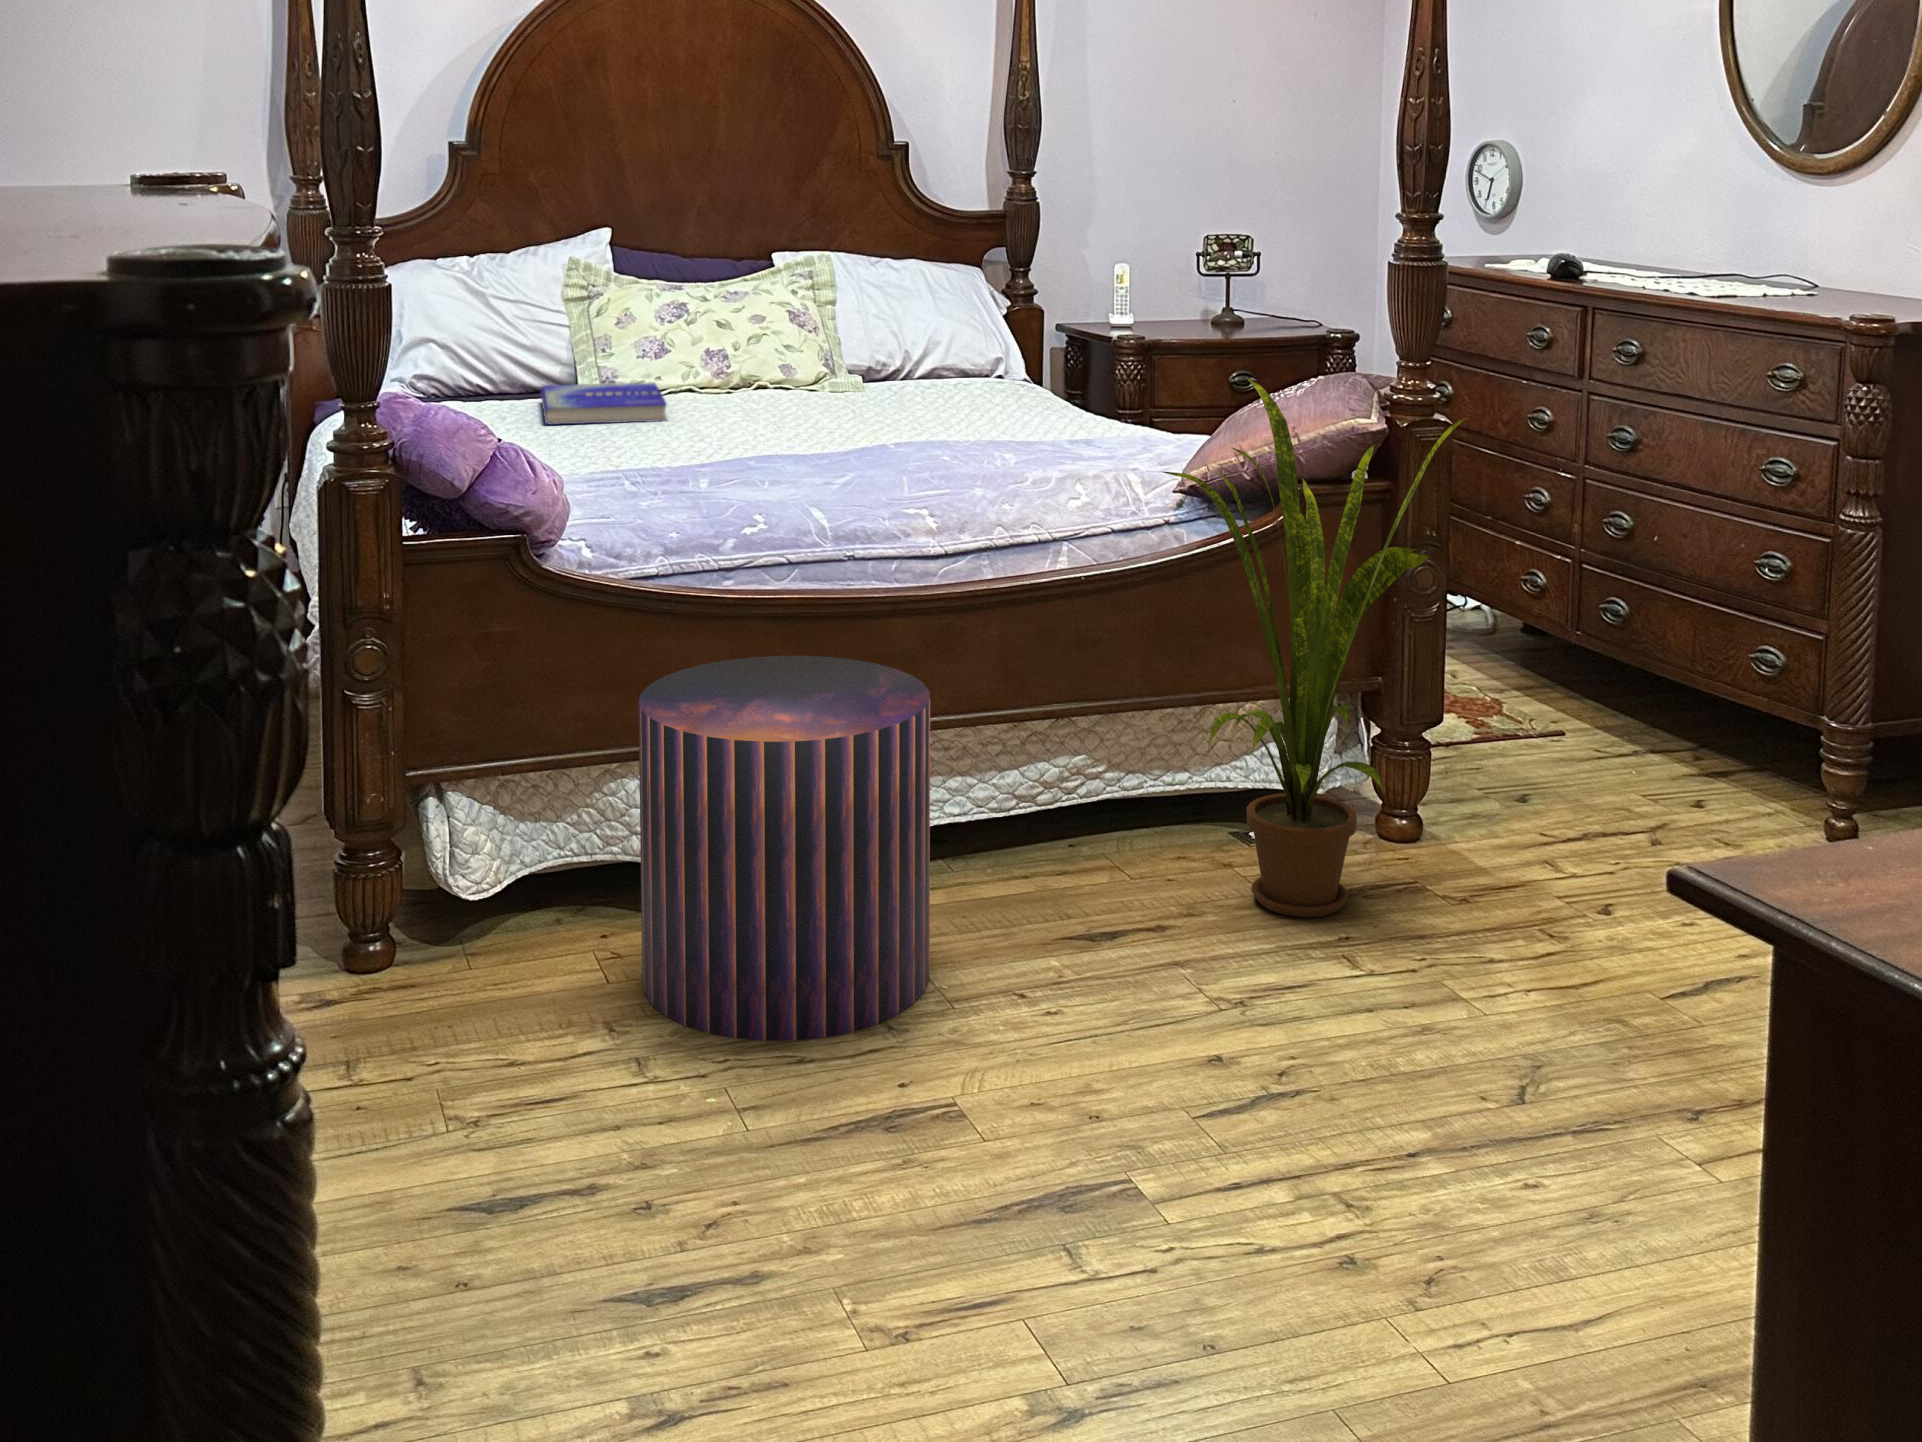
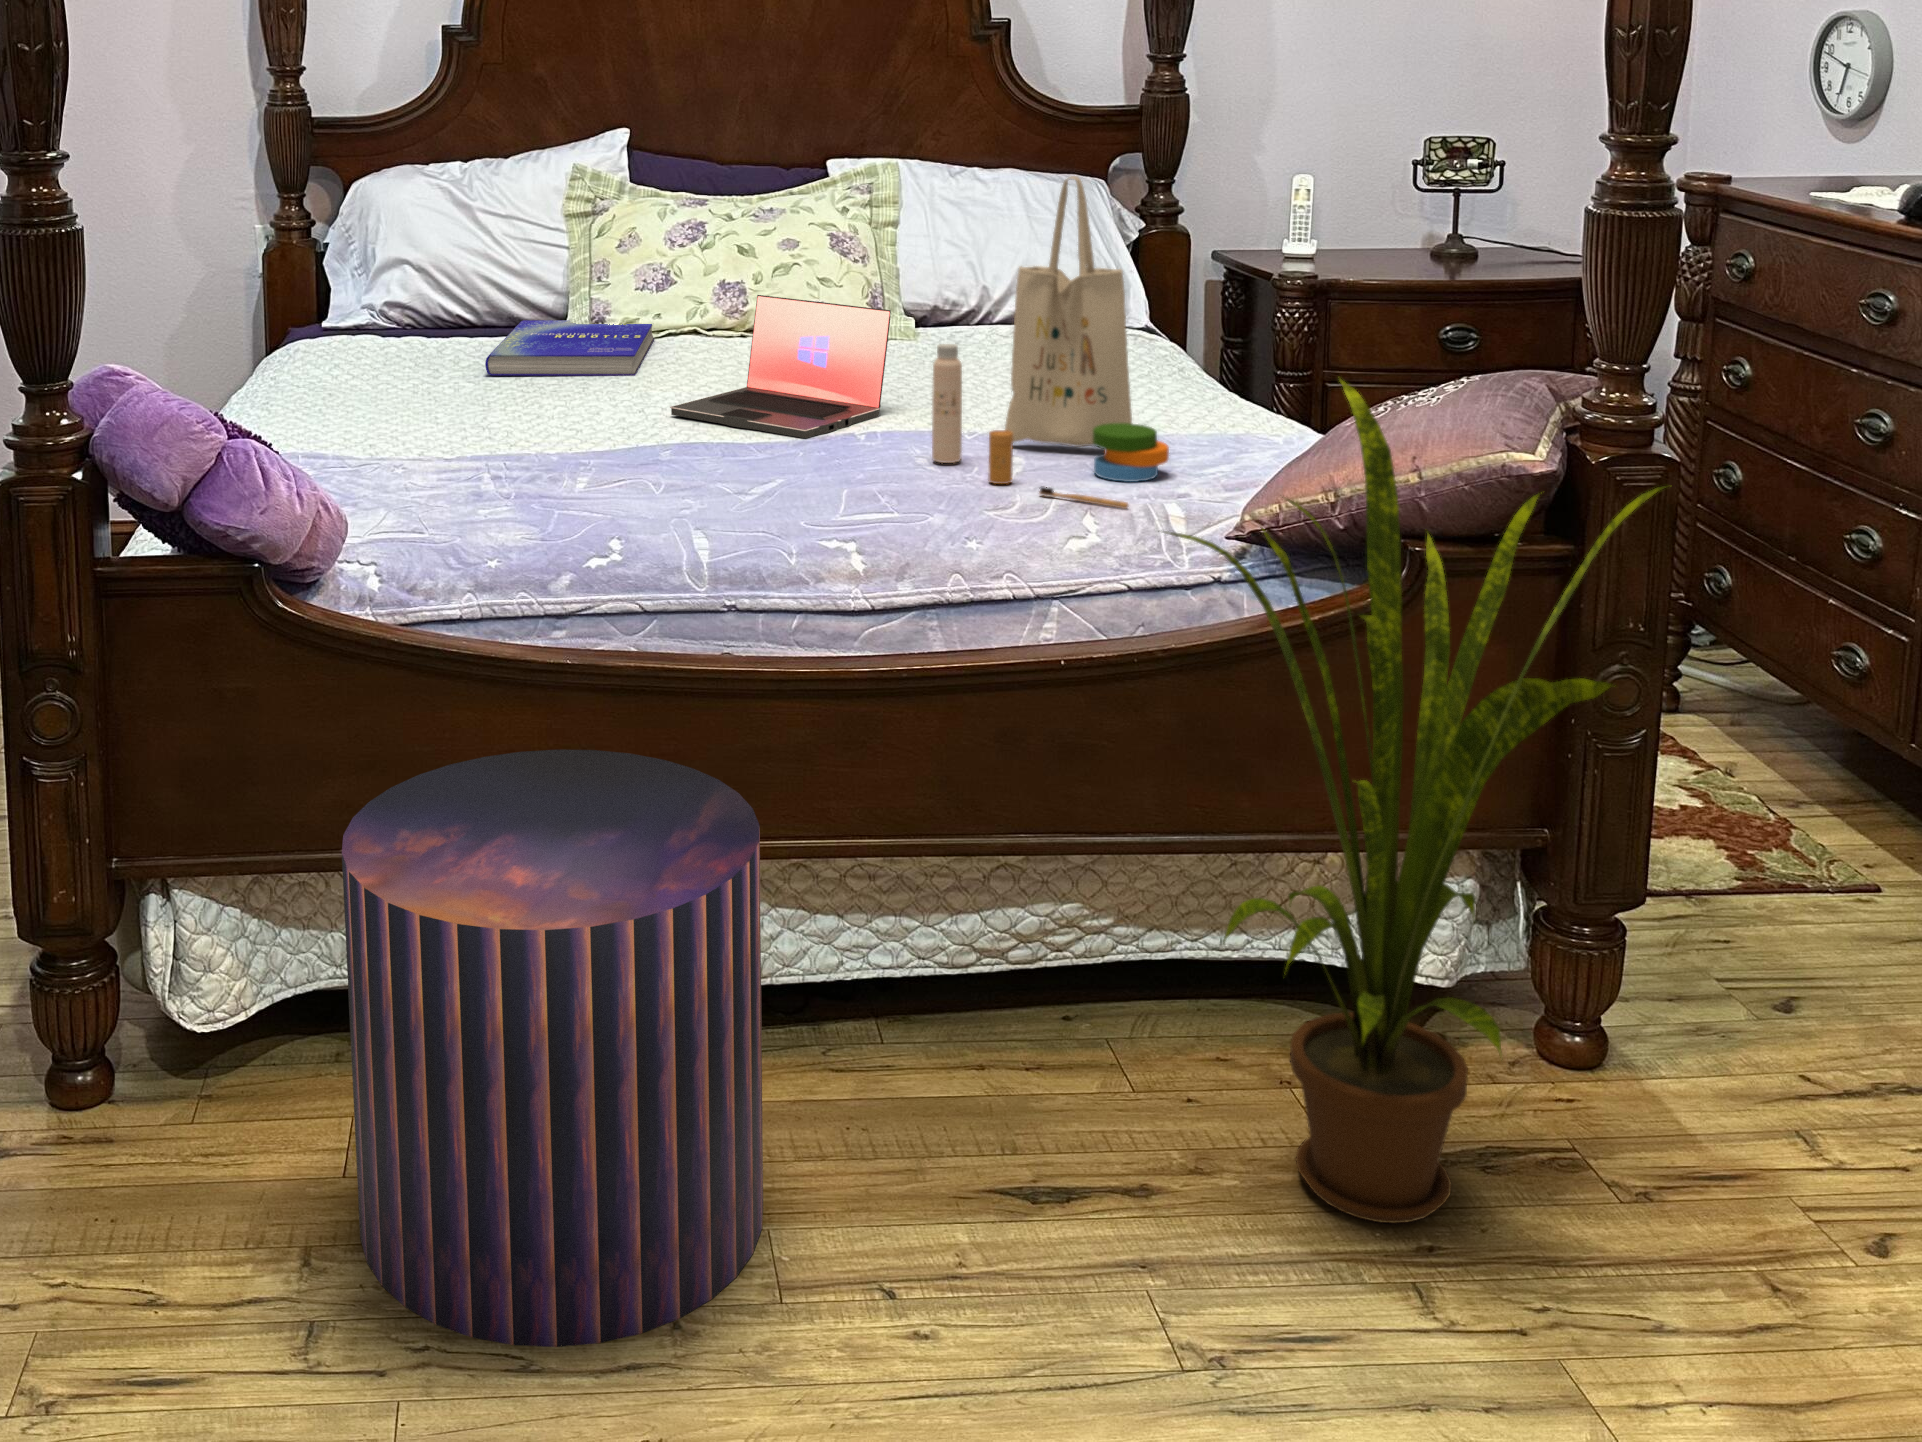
tote bag: none [950,253,1118,478] -> present [932,176,1169,509]
laptop: none [726,351,892,452] -> present [670,295,891,438]

